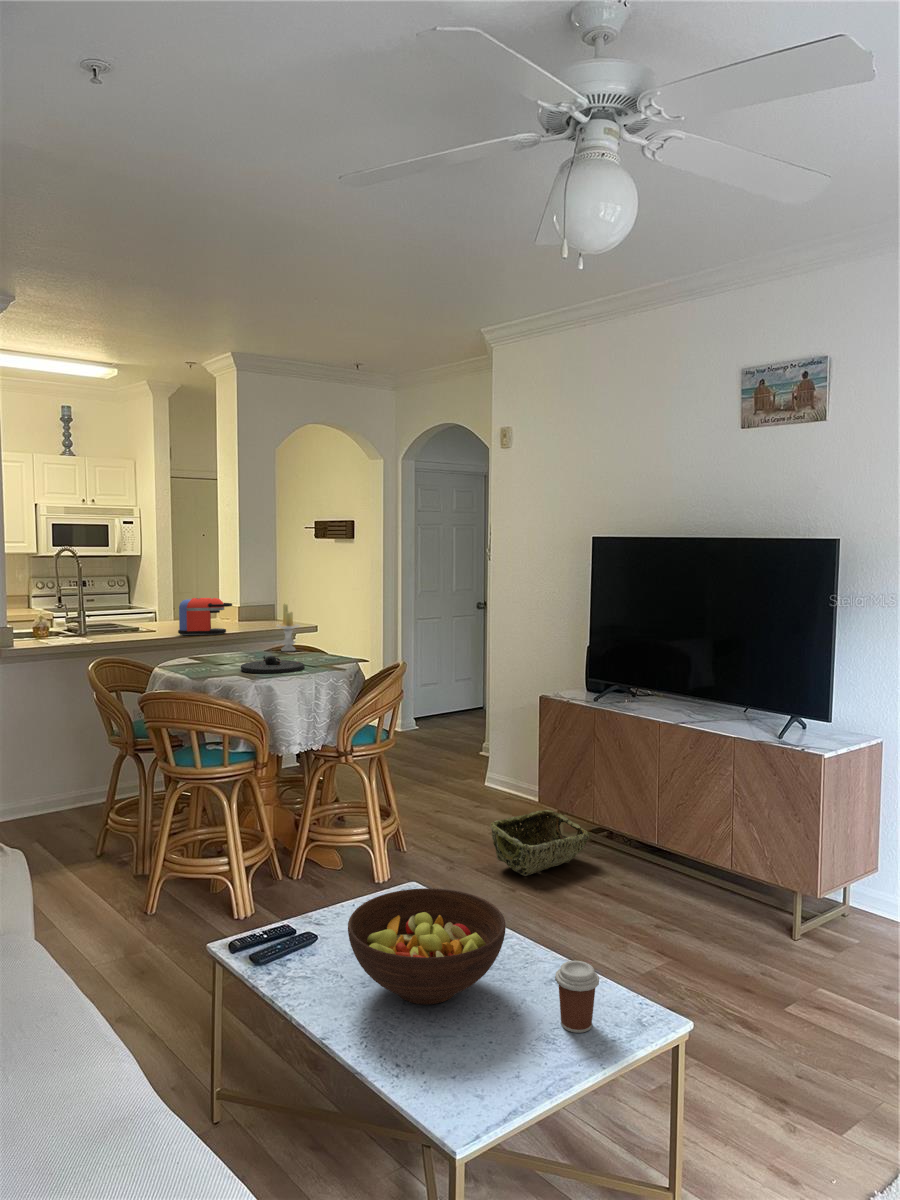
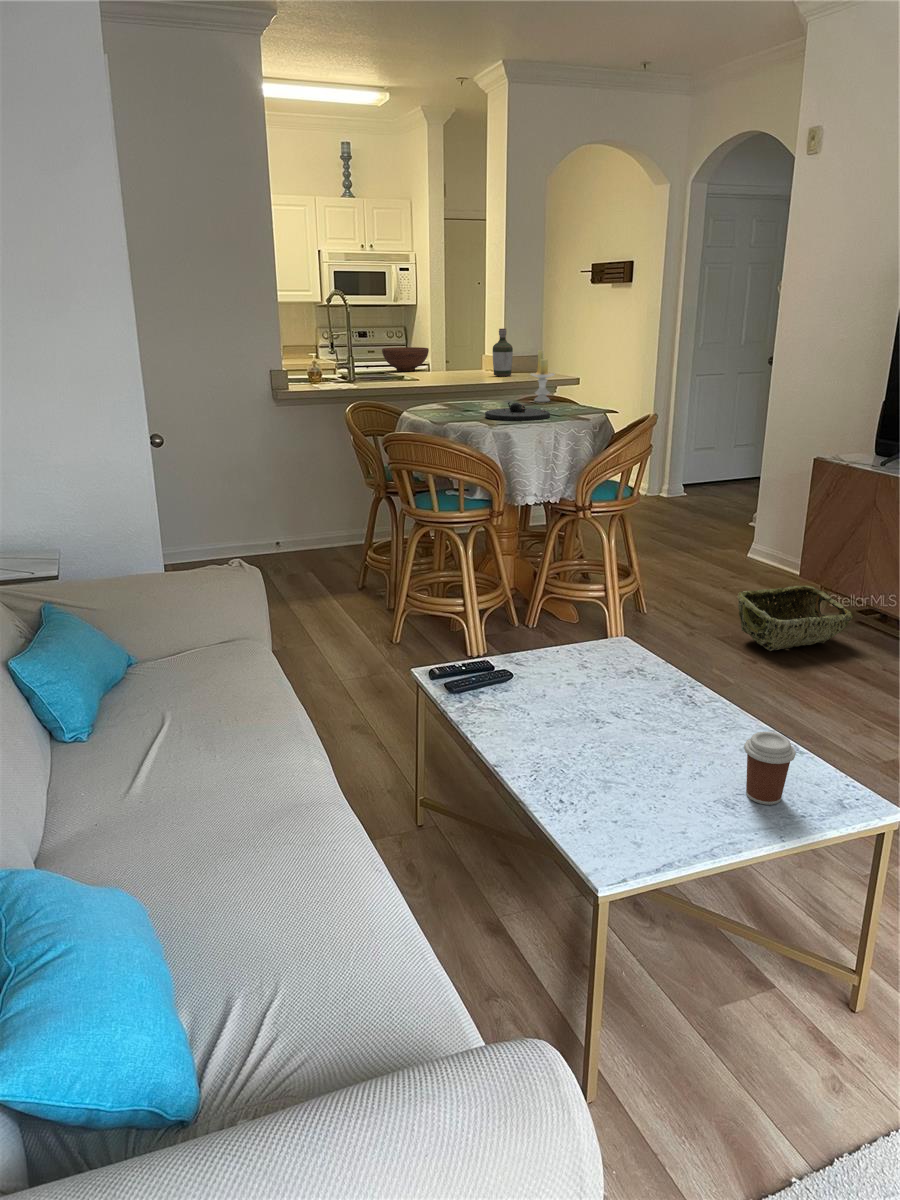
bottle: none [231,581,251,626] -> present [493,329,513,376]
coffee maker: present [178,598,232,635] -> none [437,345,490,384]
fruit bowl: present [348,888,506,1005] -> present [382,347,429,371]

